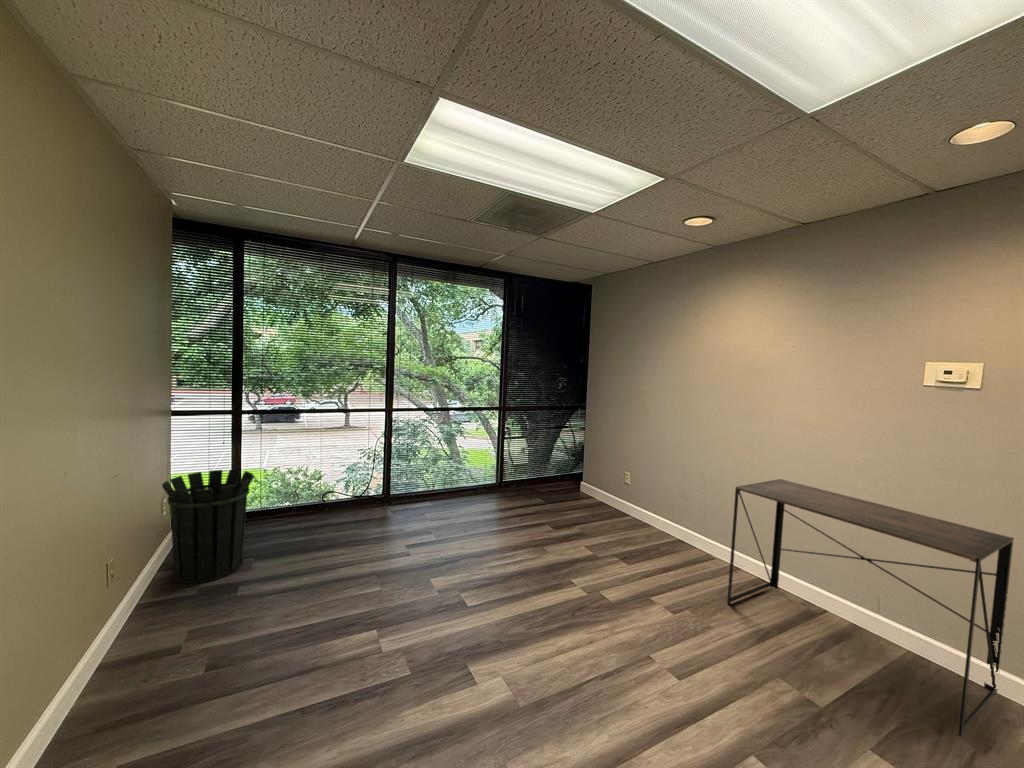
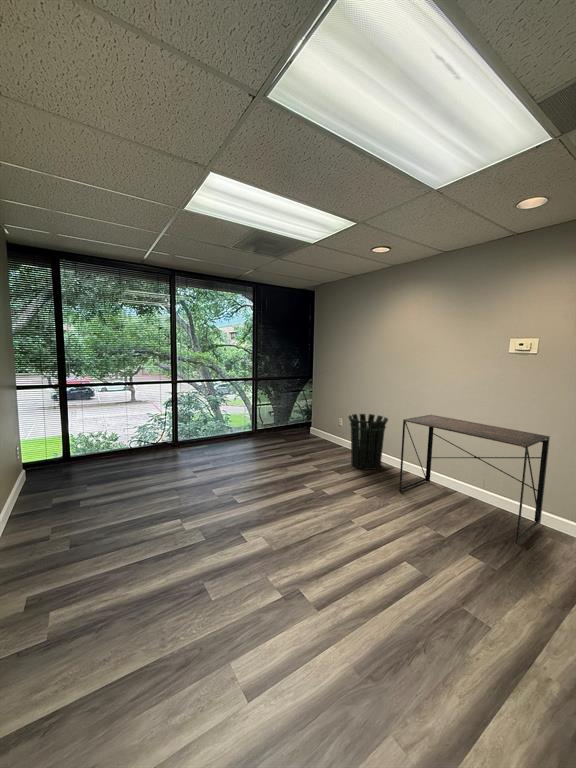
waste bin: present [162,470,254,584] -> present [349,414,388,470]

